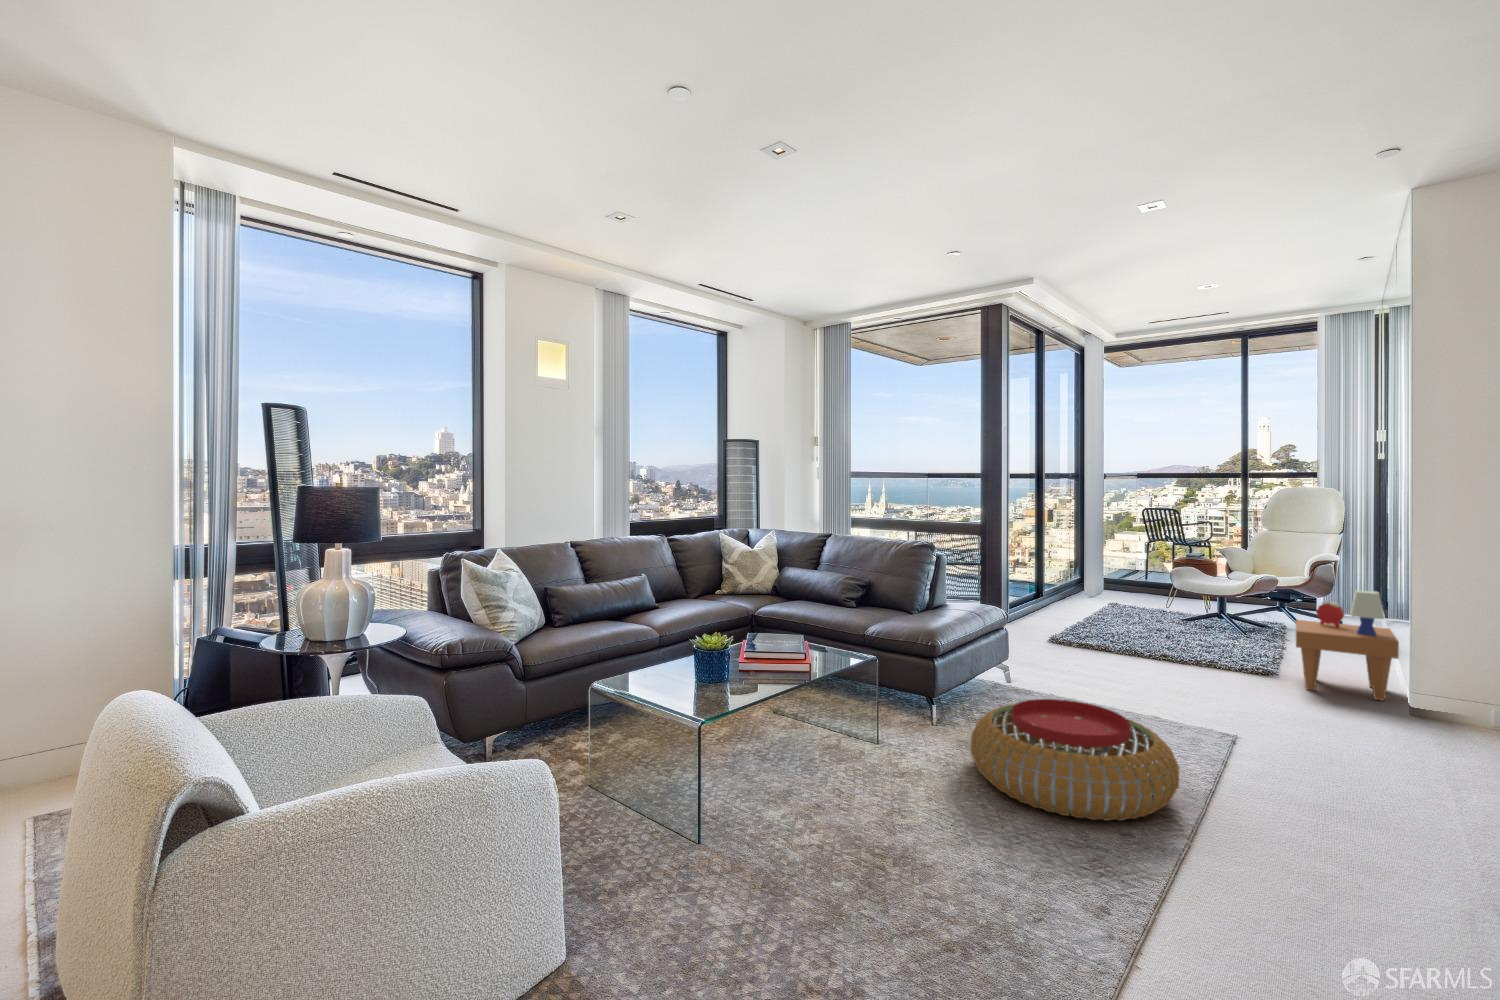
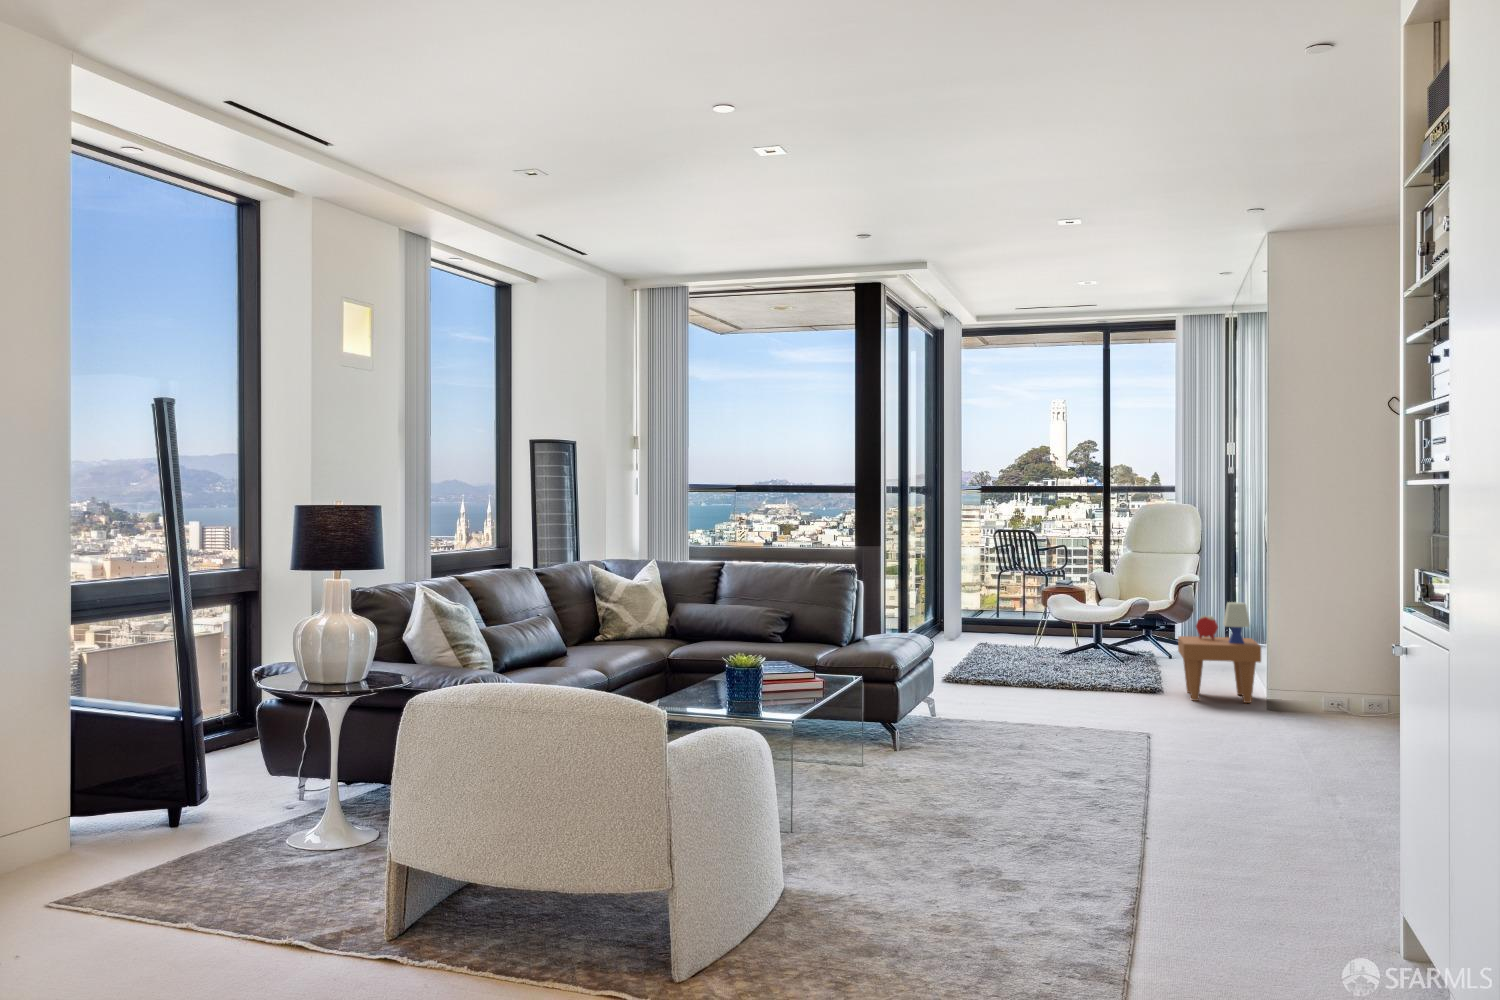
pouf: present [971,699,1179,821] -> none [968,705,1143,790]

